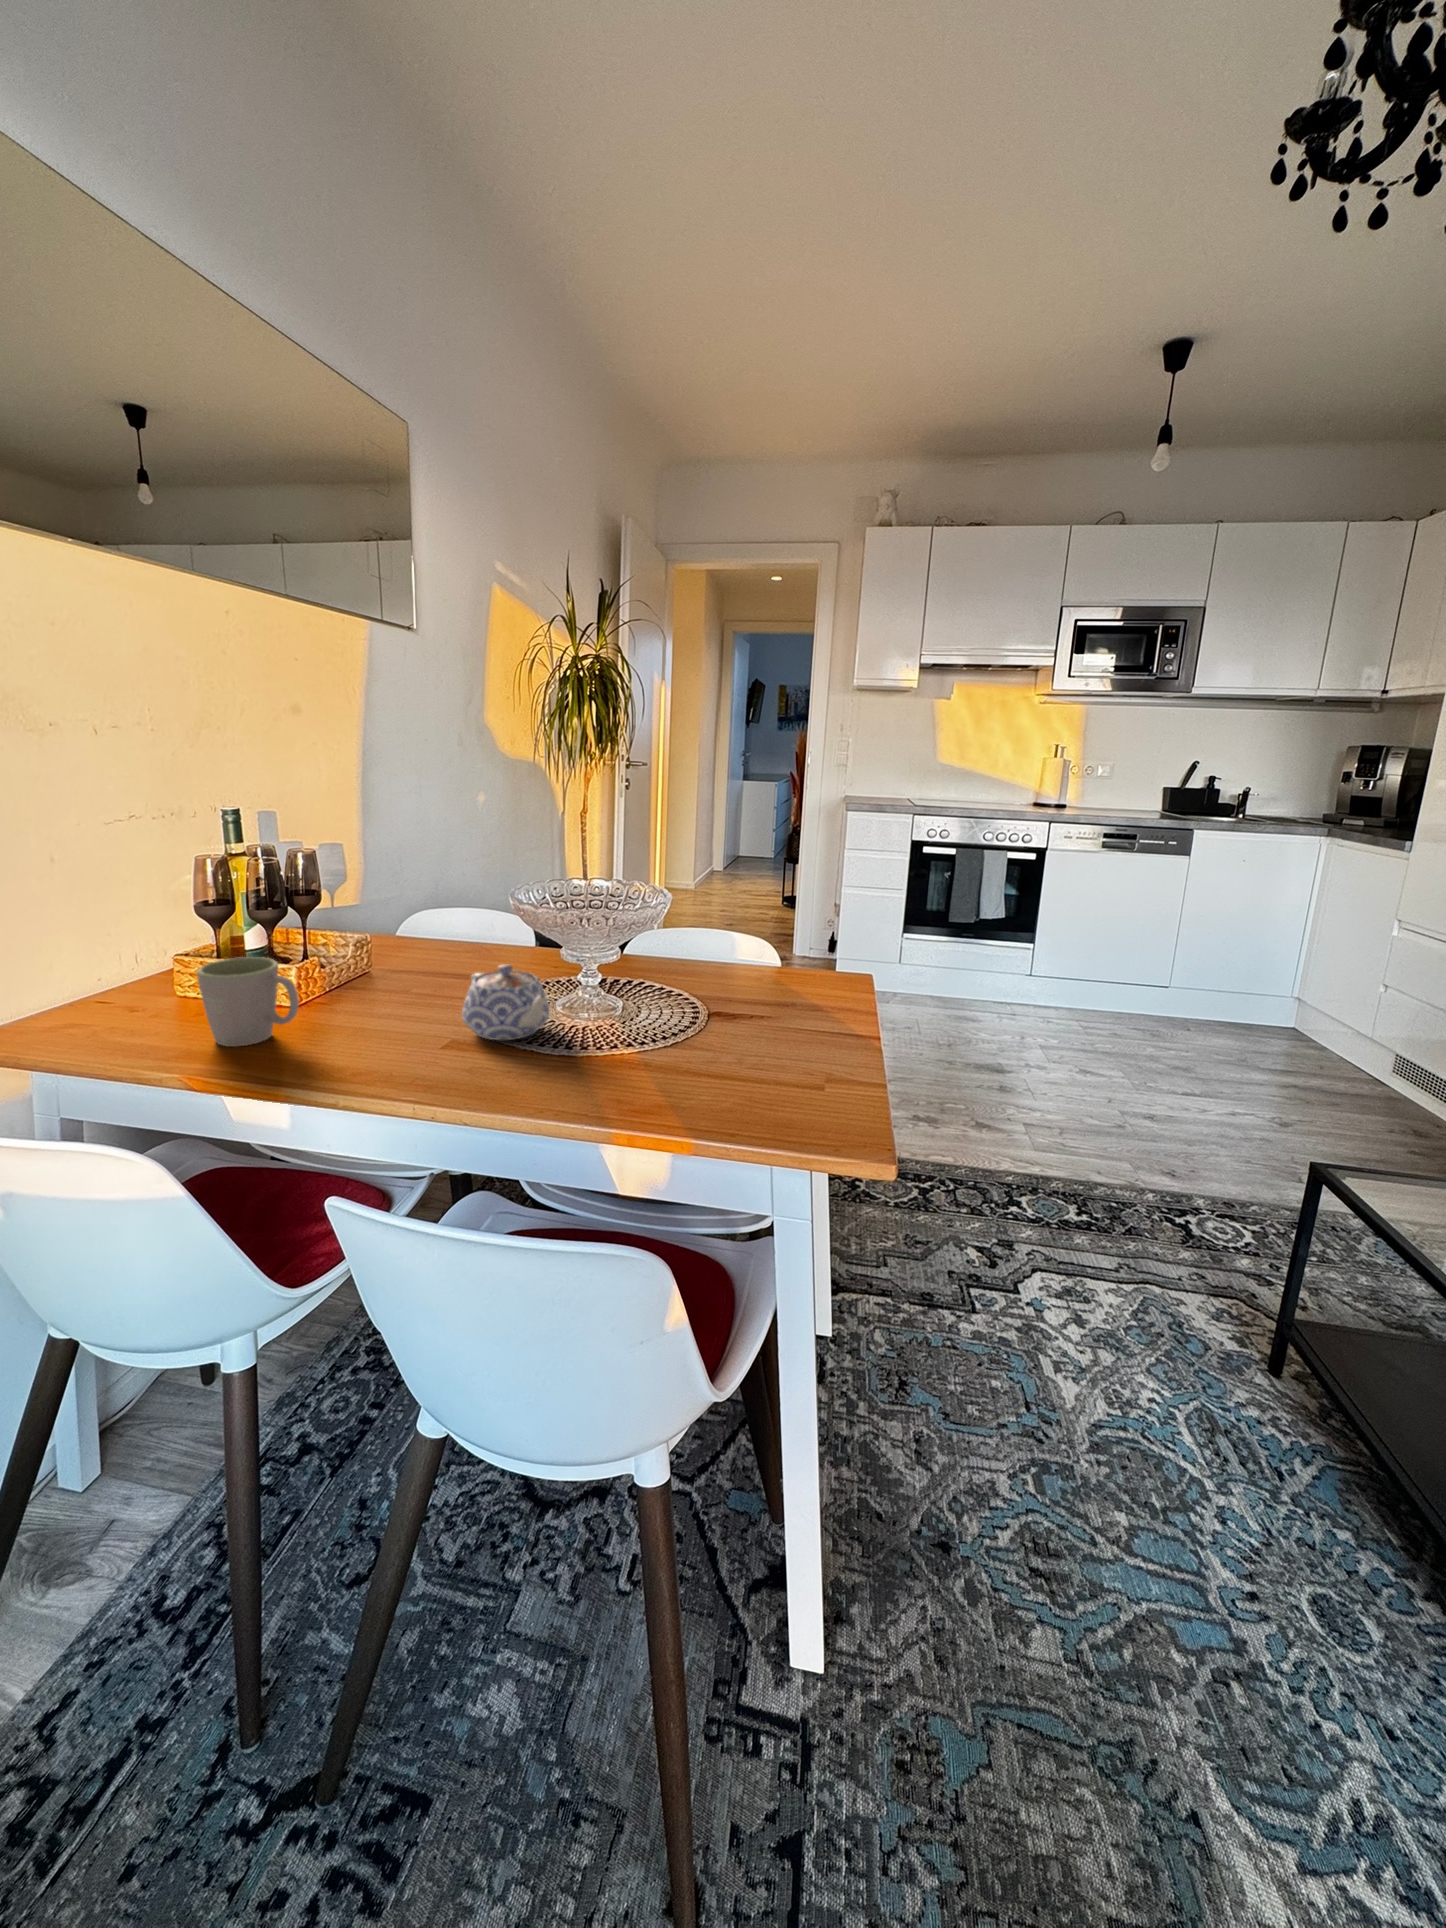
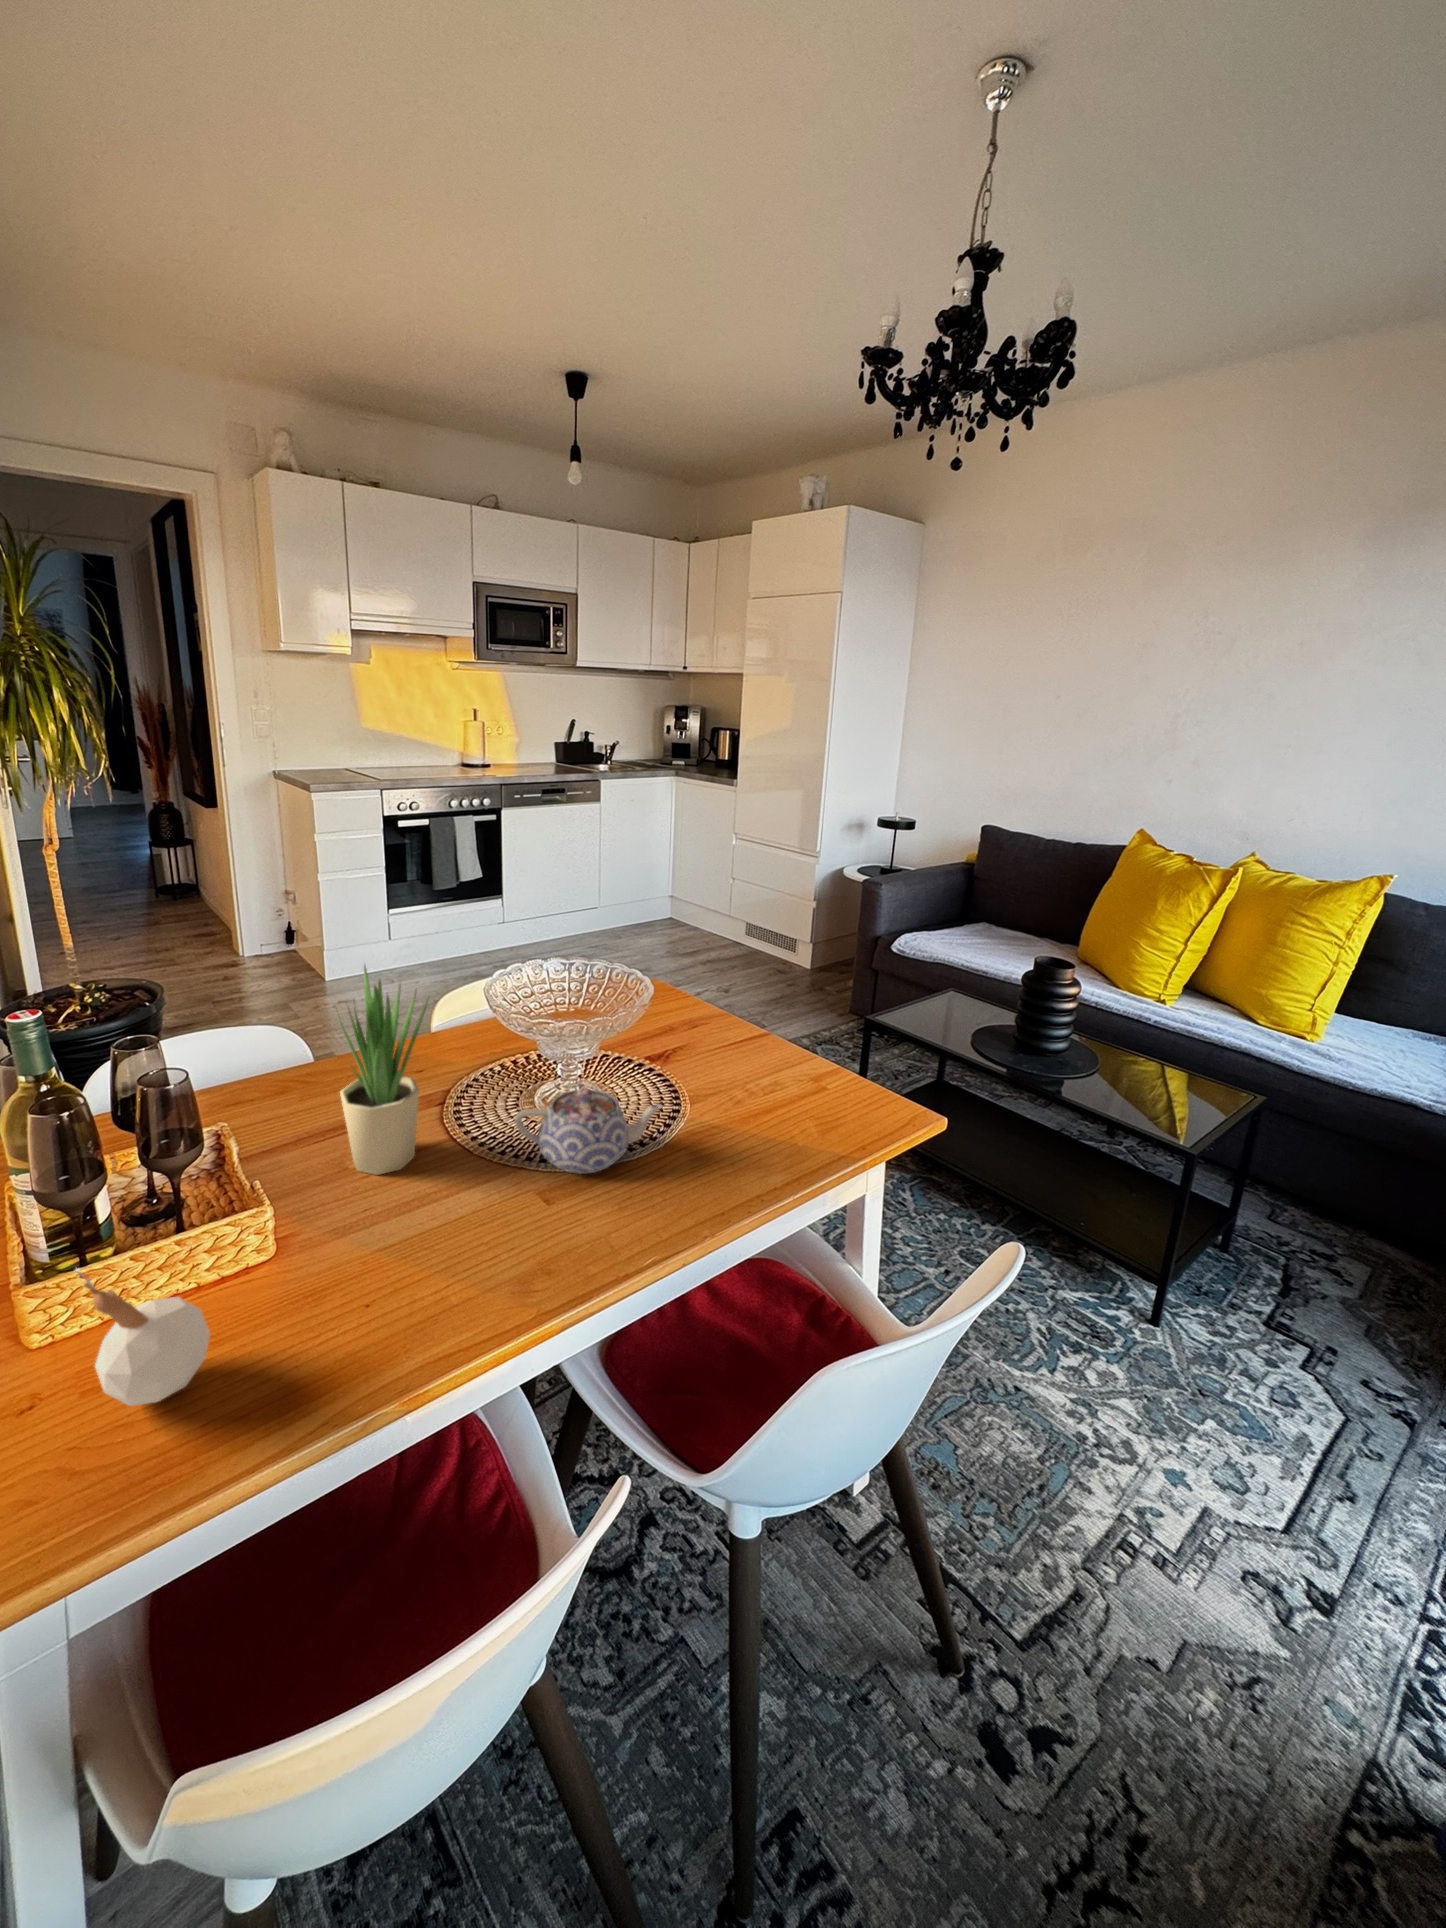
potted plant: none [387,821,444,995] -> present [335,966,428,1175]
candle: none [110,917,178,1017] -> present [76,1269,210,1406]
mug: present [197,957,299,1047] -> none [327,1202,466,1345]

